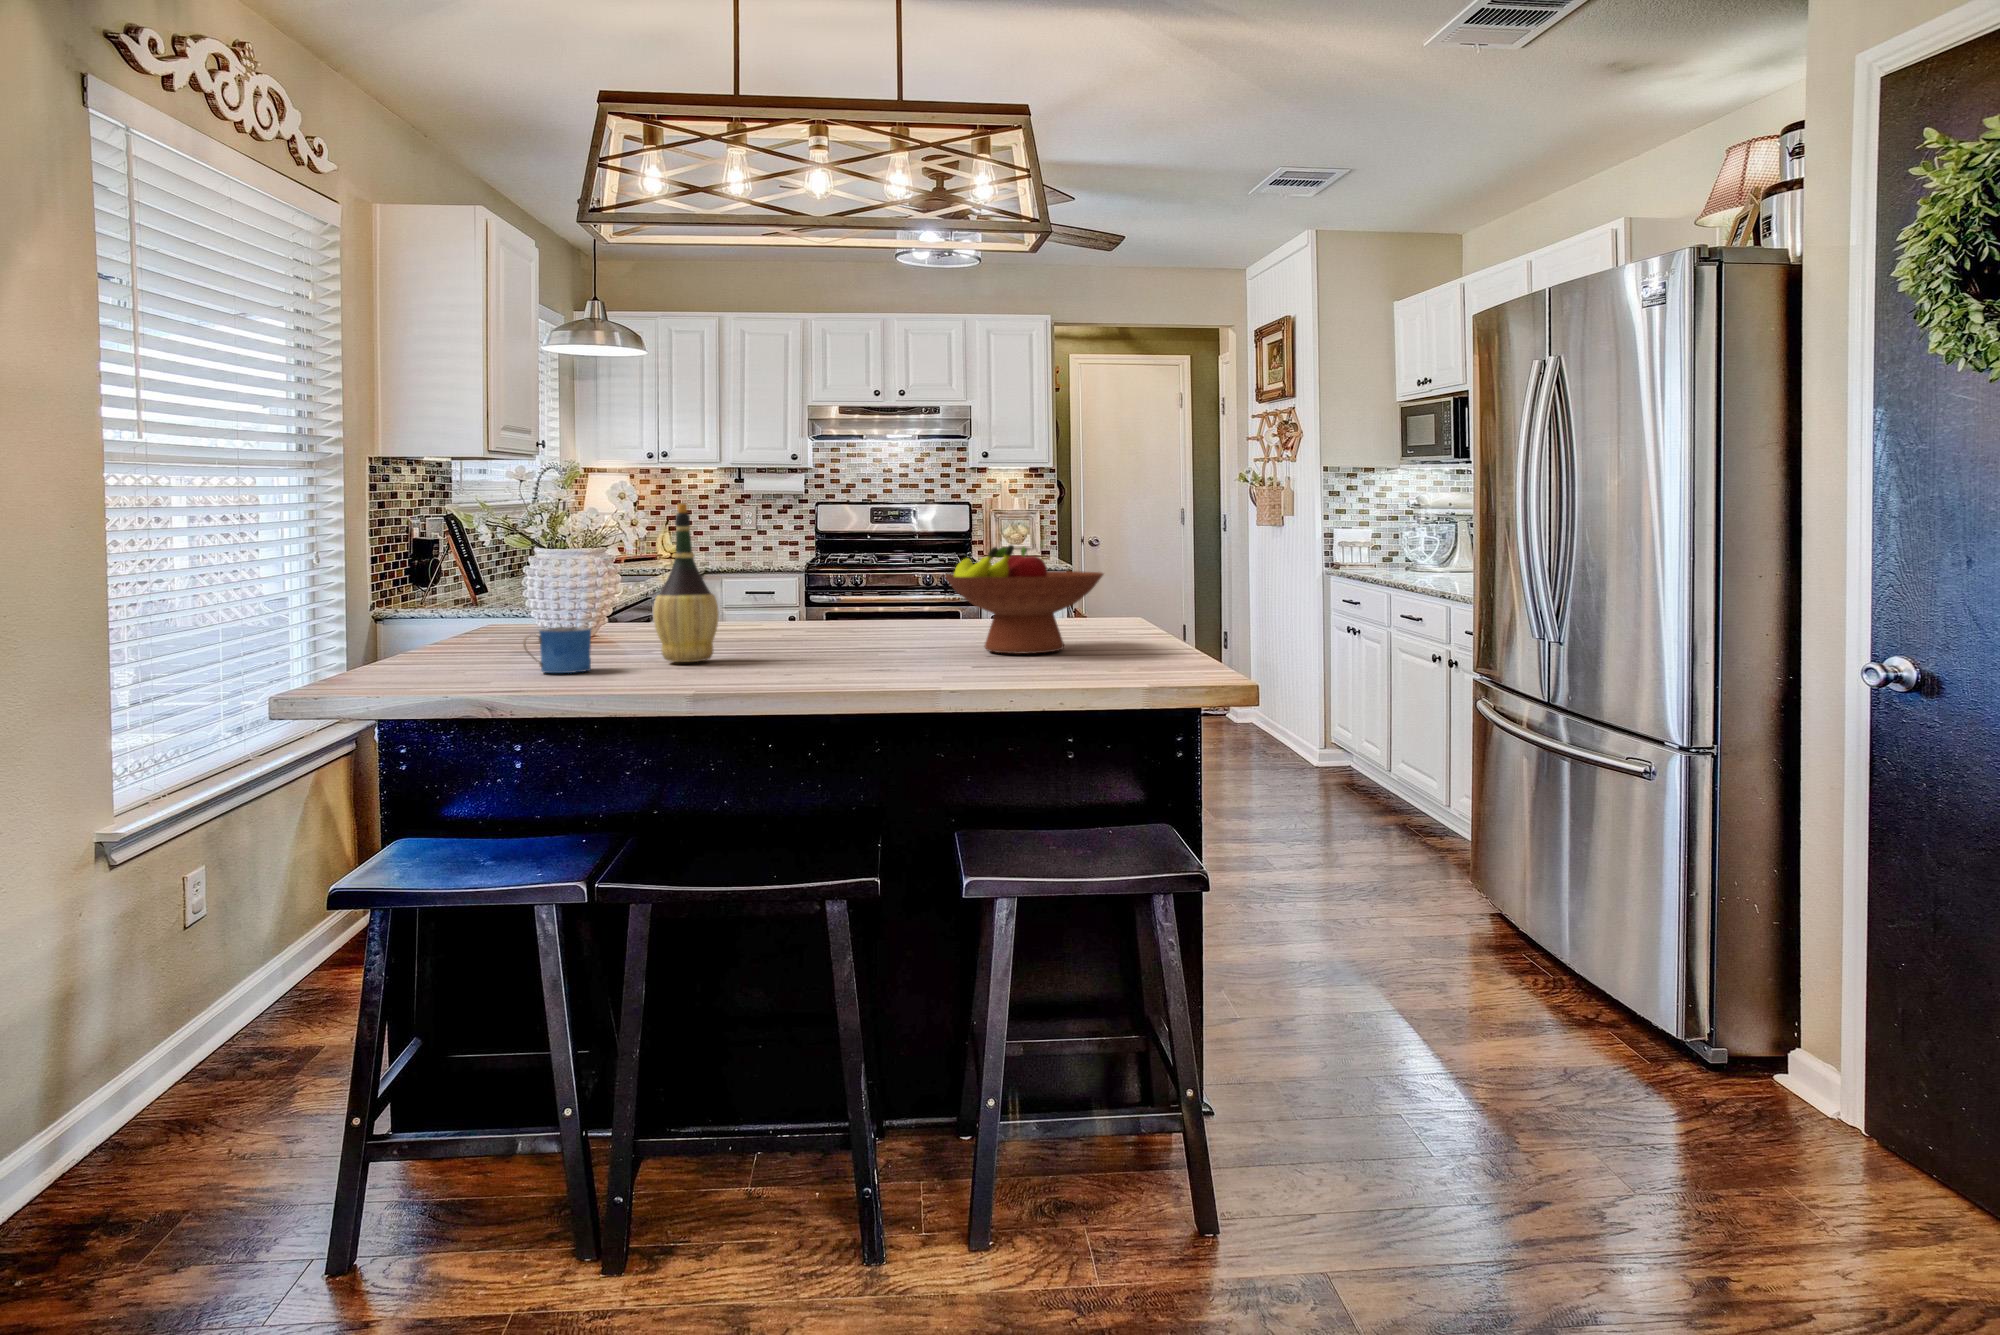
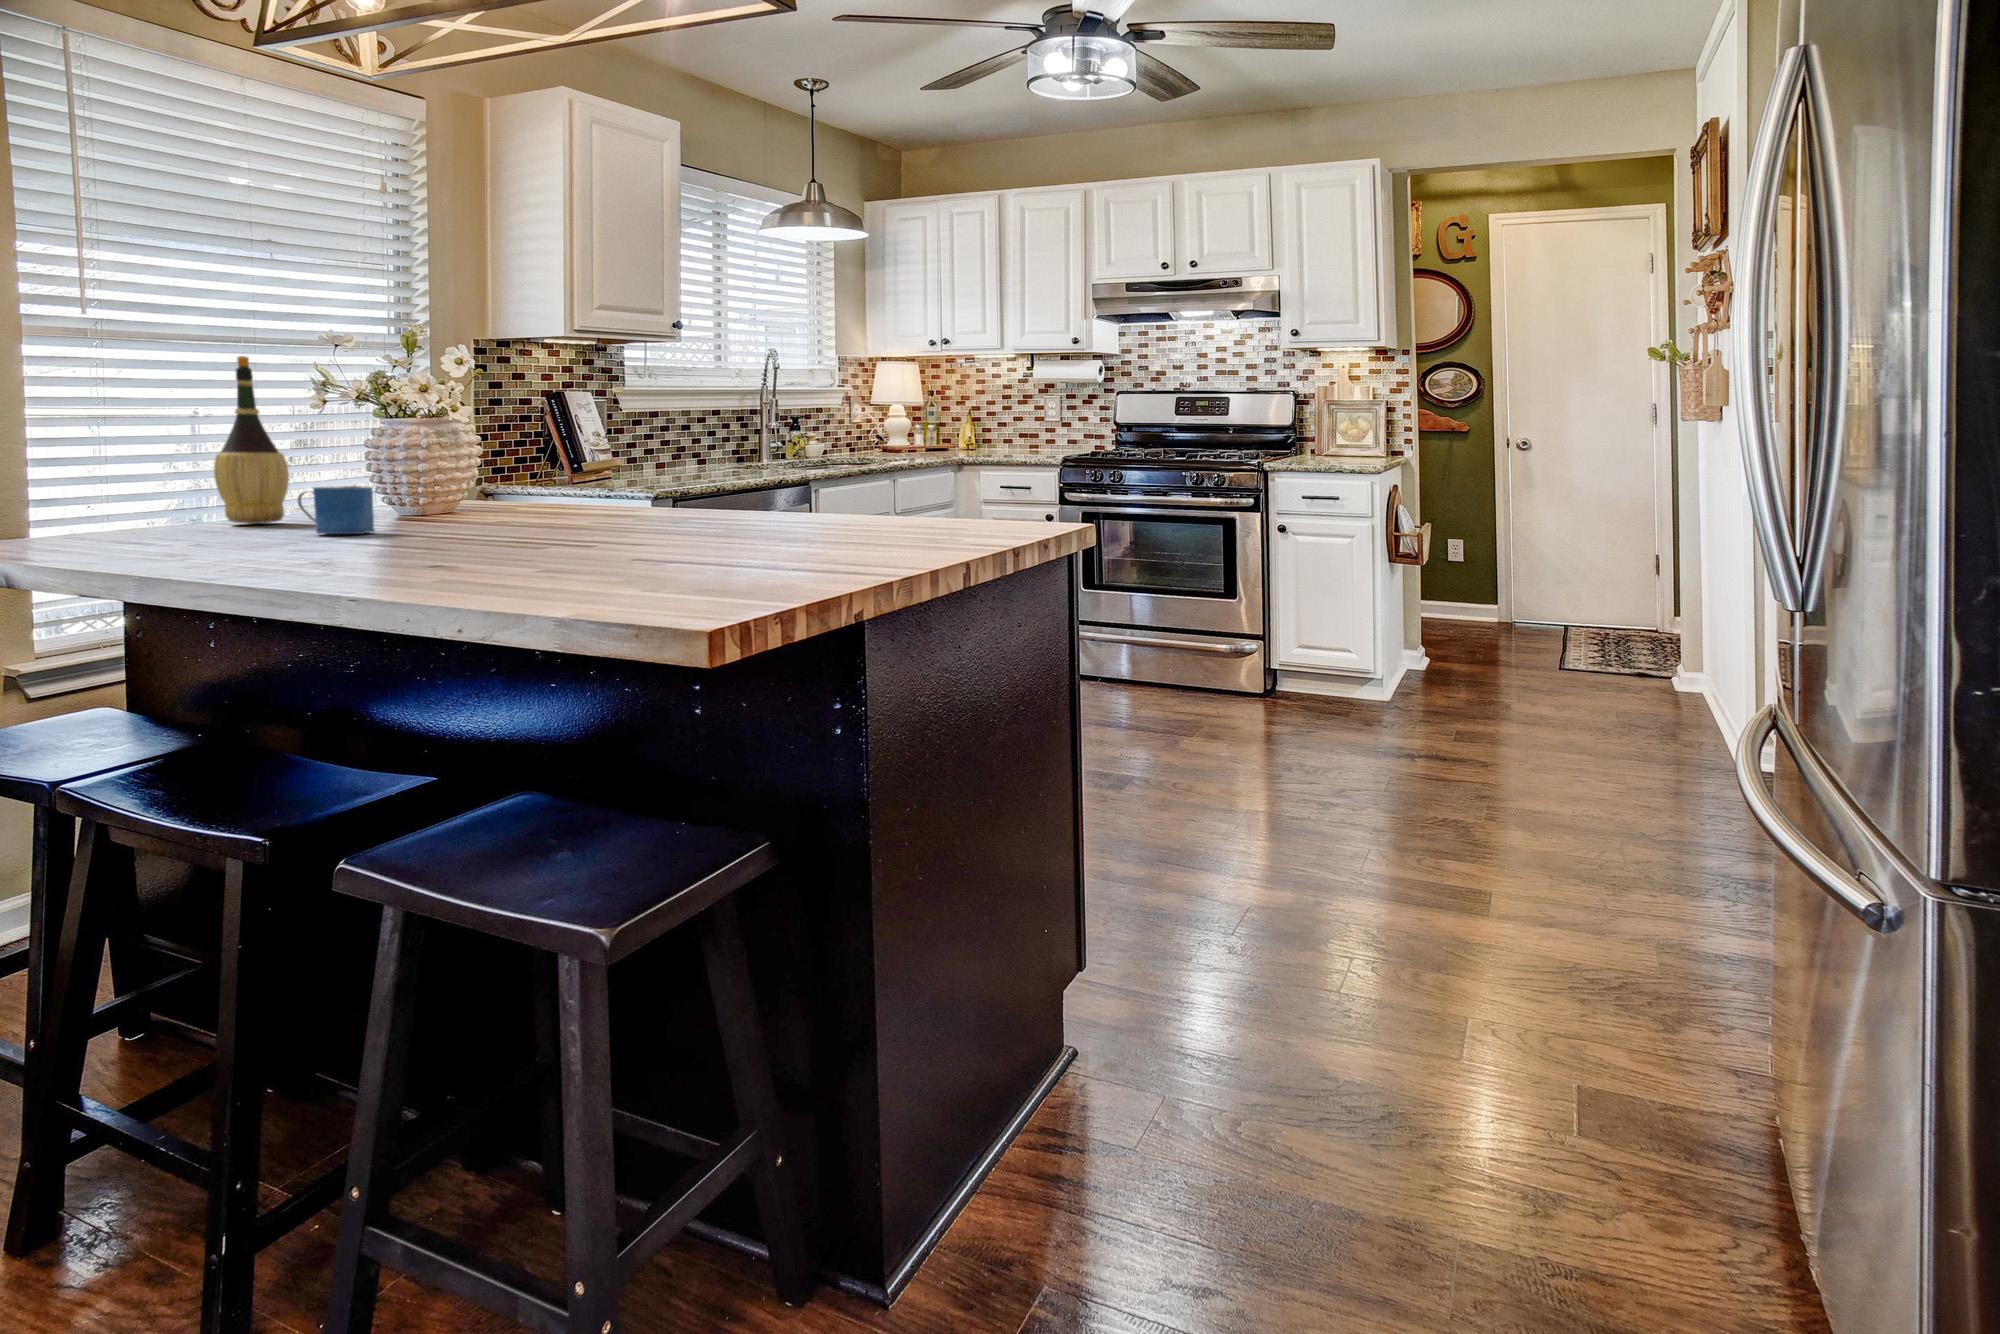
fruit bowl: present [944,545,1103,654] -> none [442,400,646,534]
mug: present [523,627,591,673] -> present [298,486,374,534]

